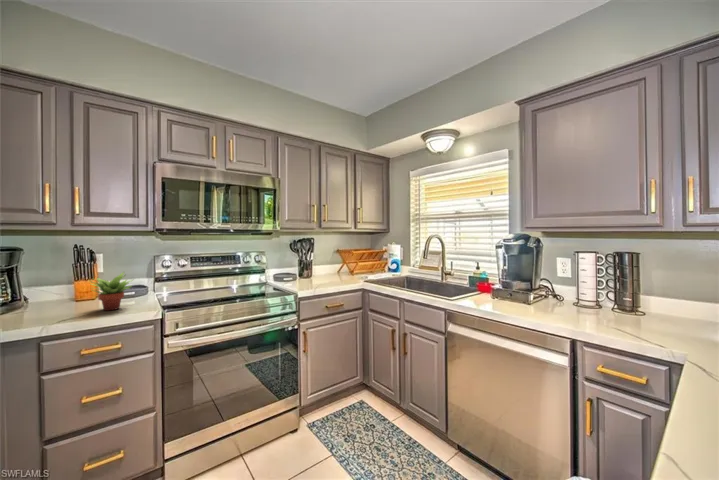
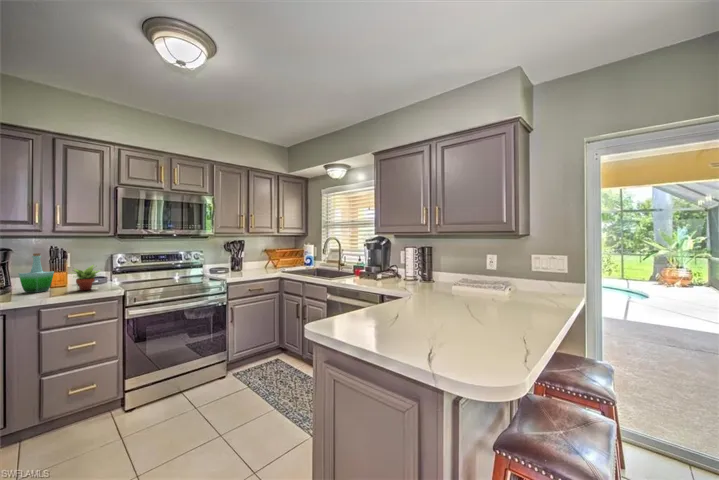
bottle: none [22,256,72,312] -> present [18,253,54,293]

